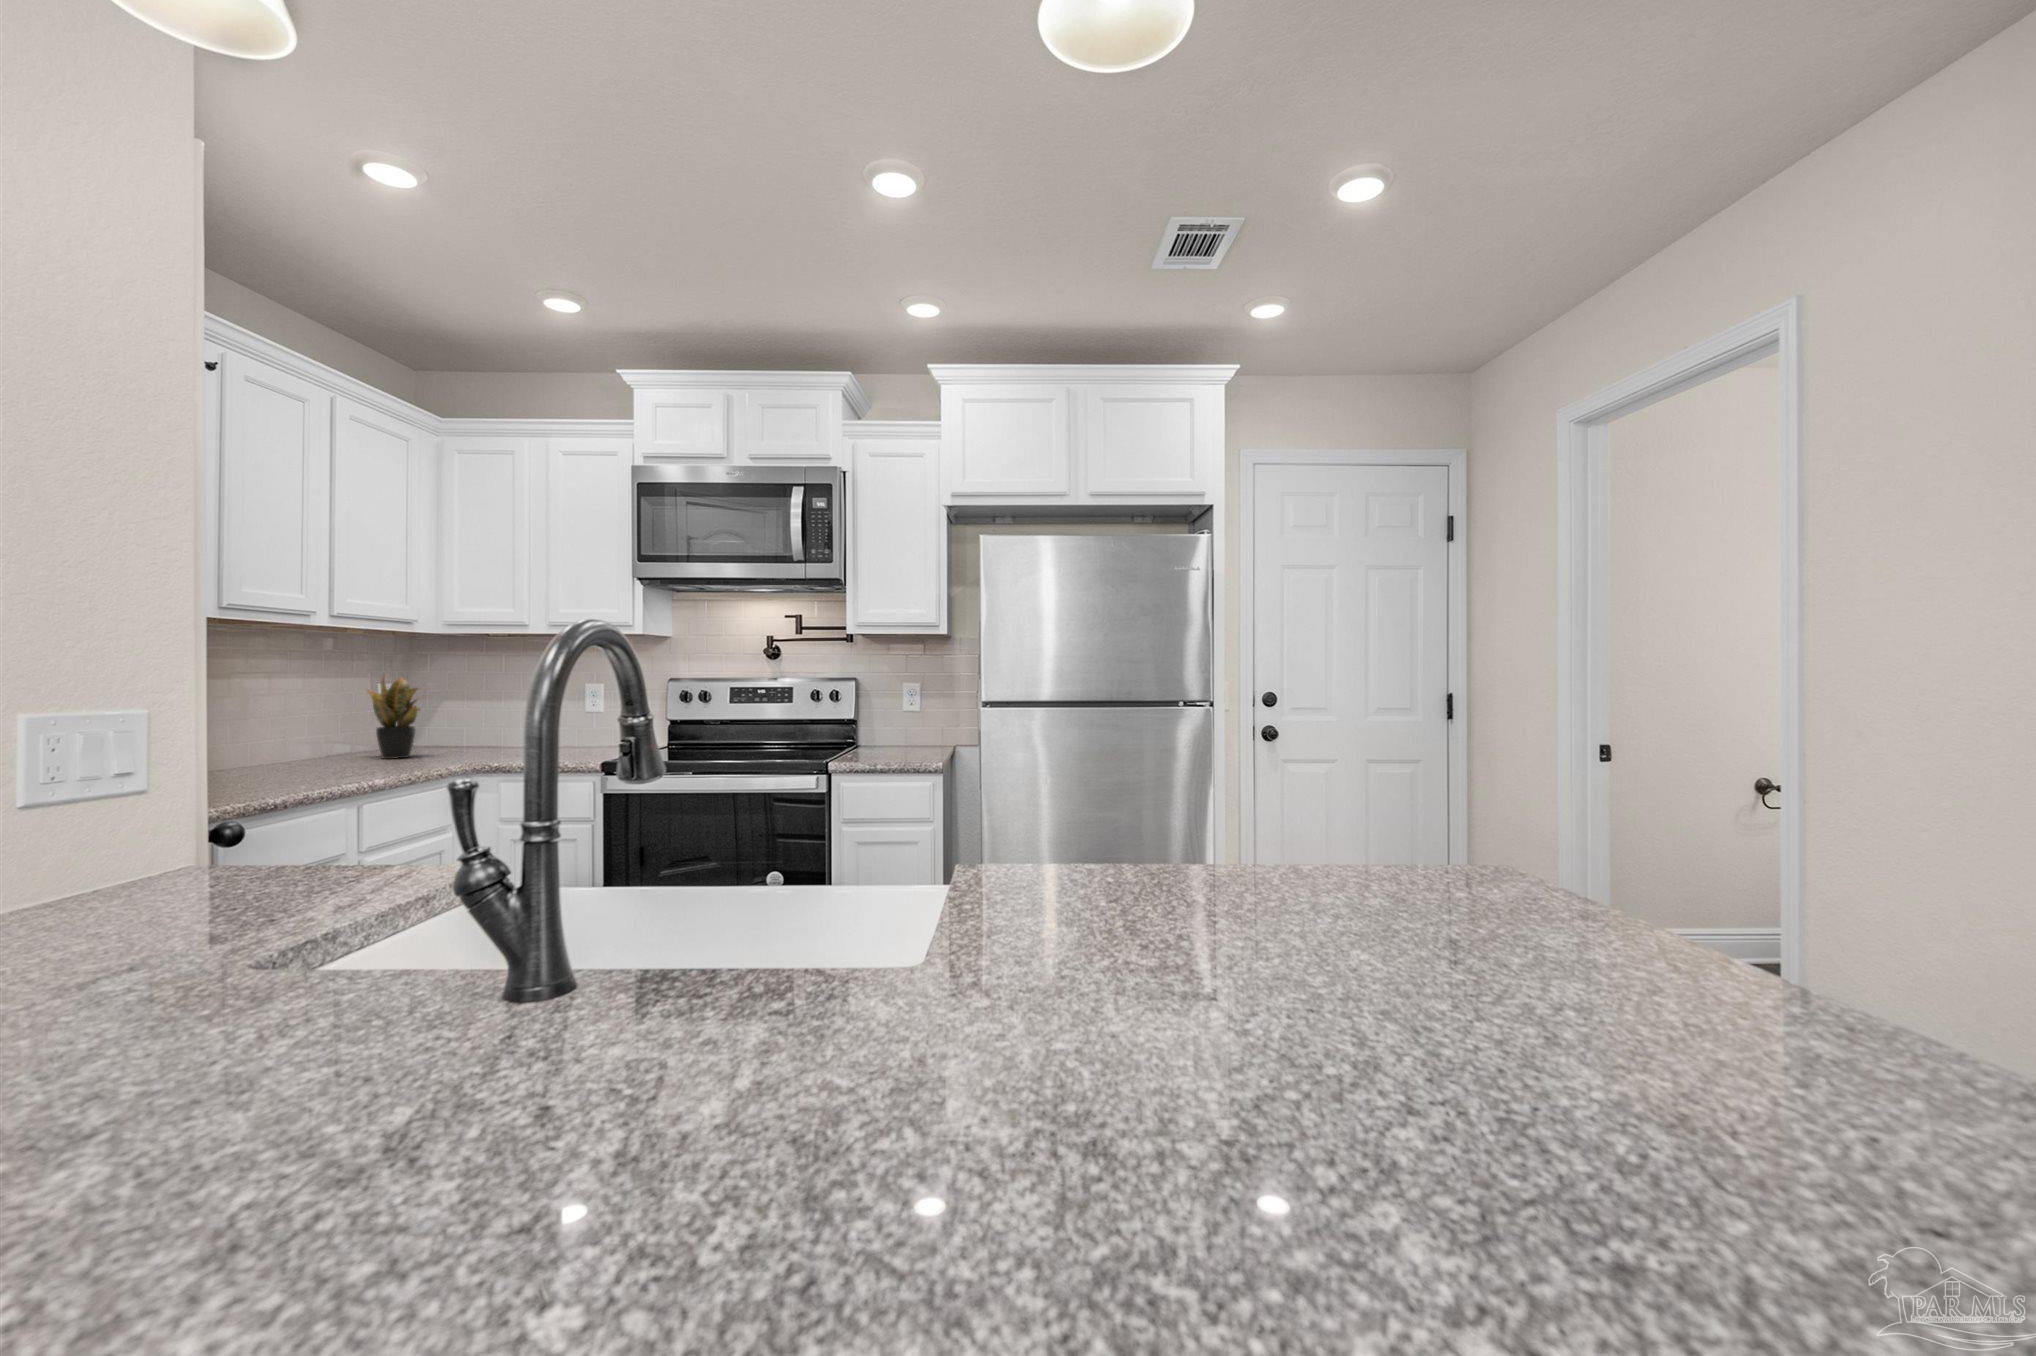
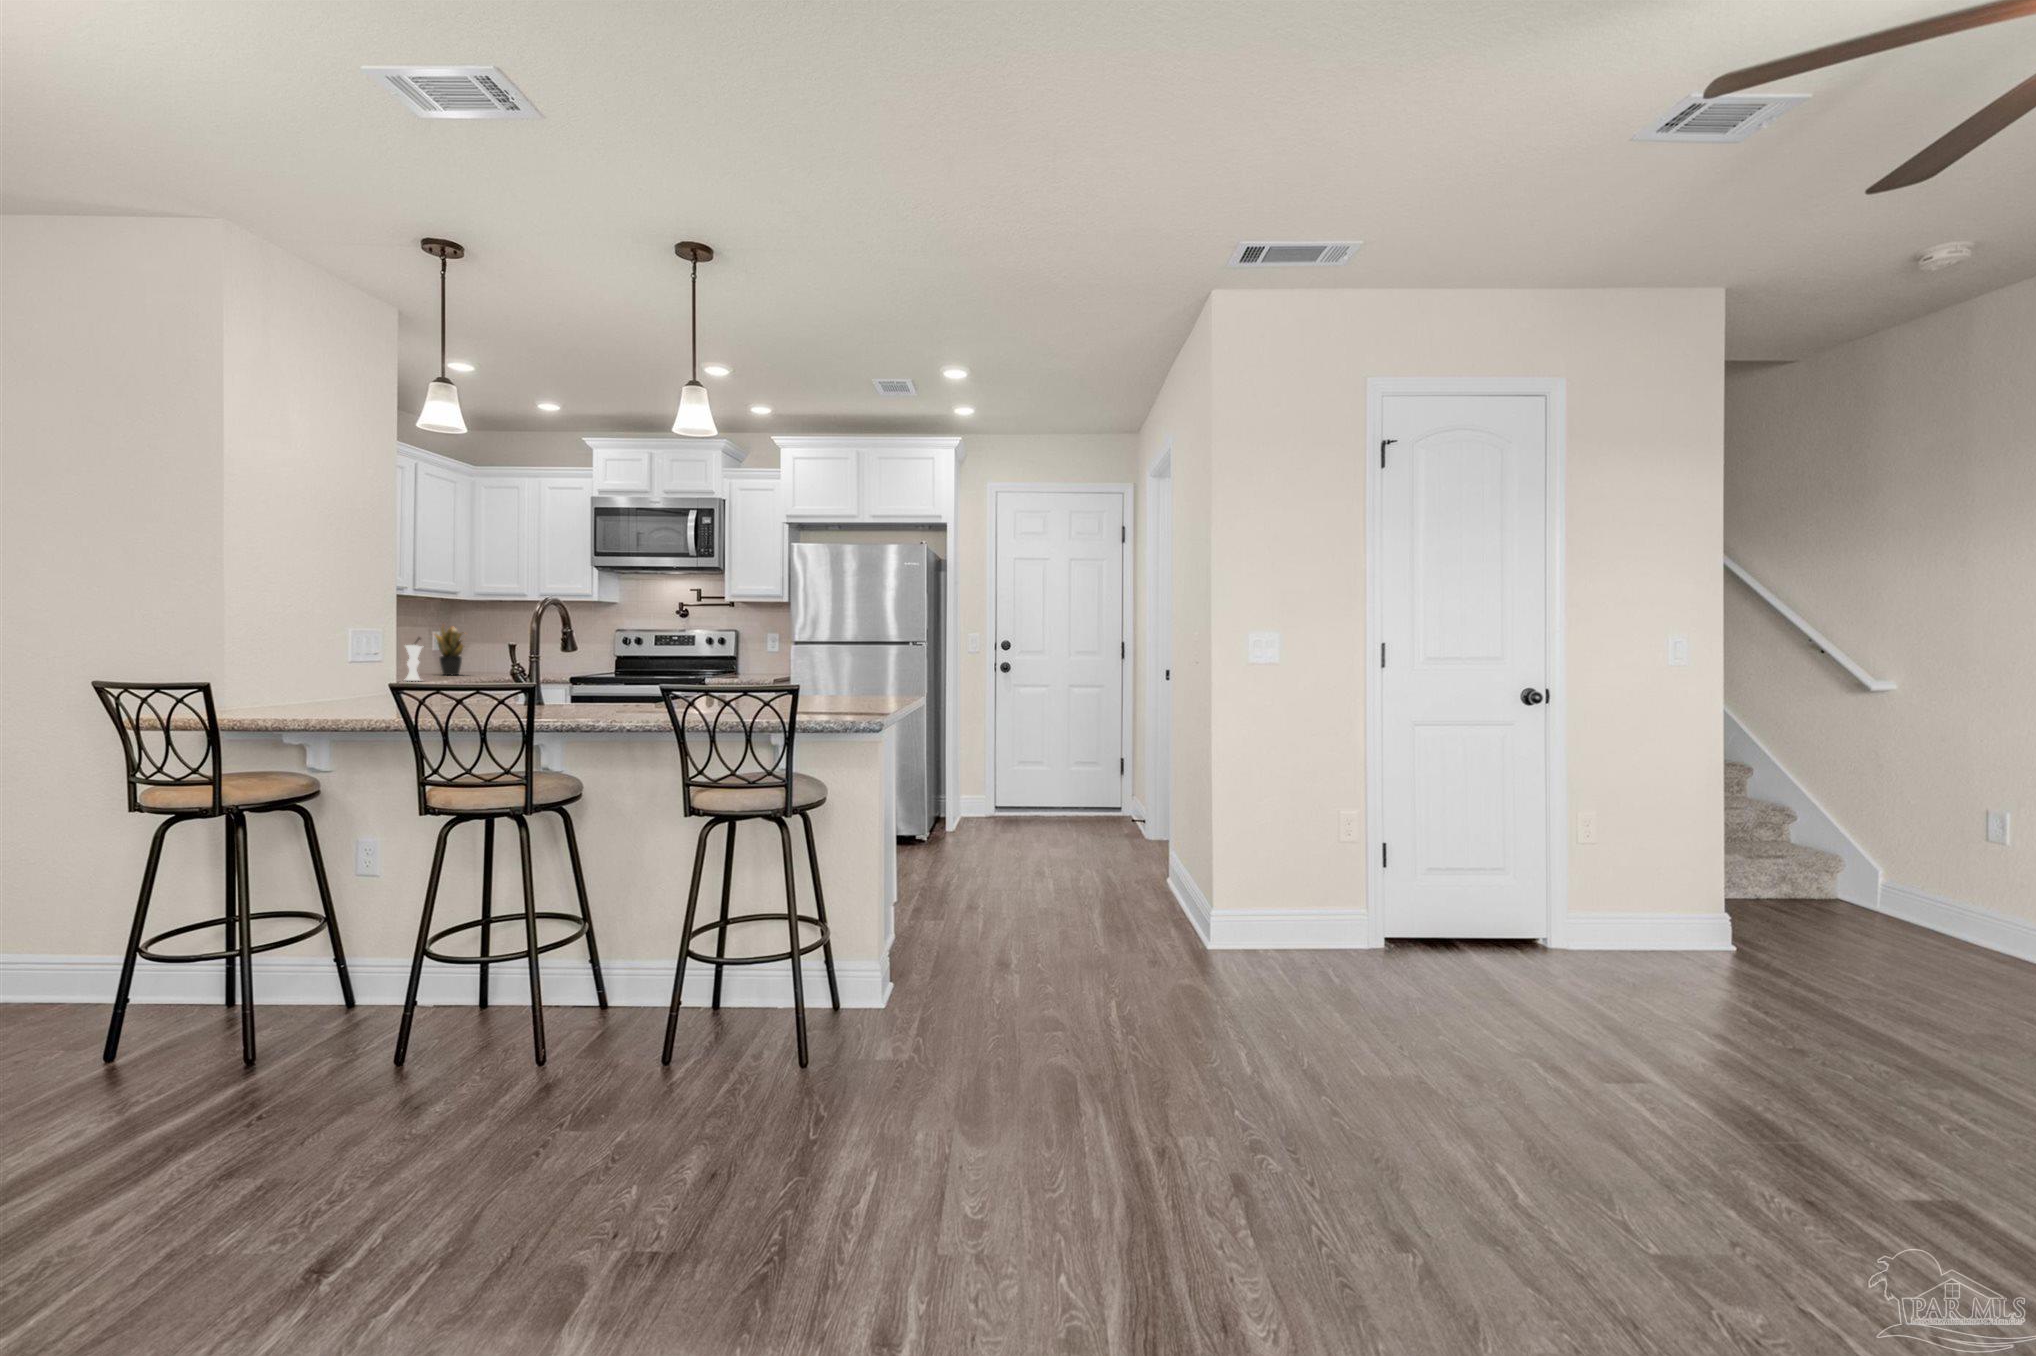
vase: none [289,699,332,782] -> present [404,637,422,681]

